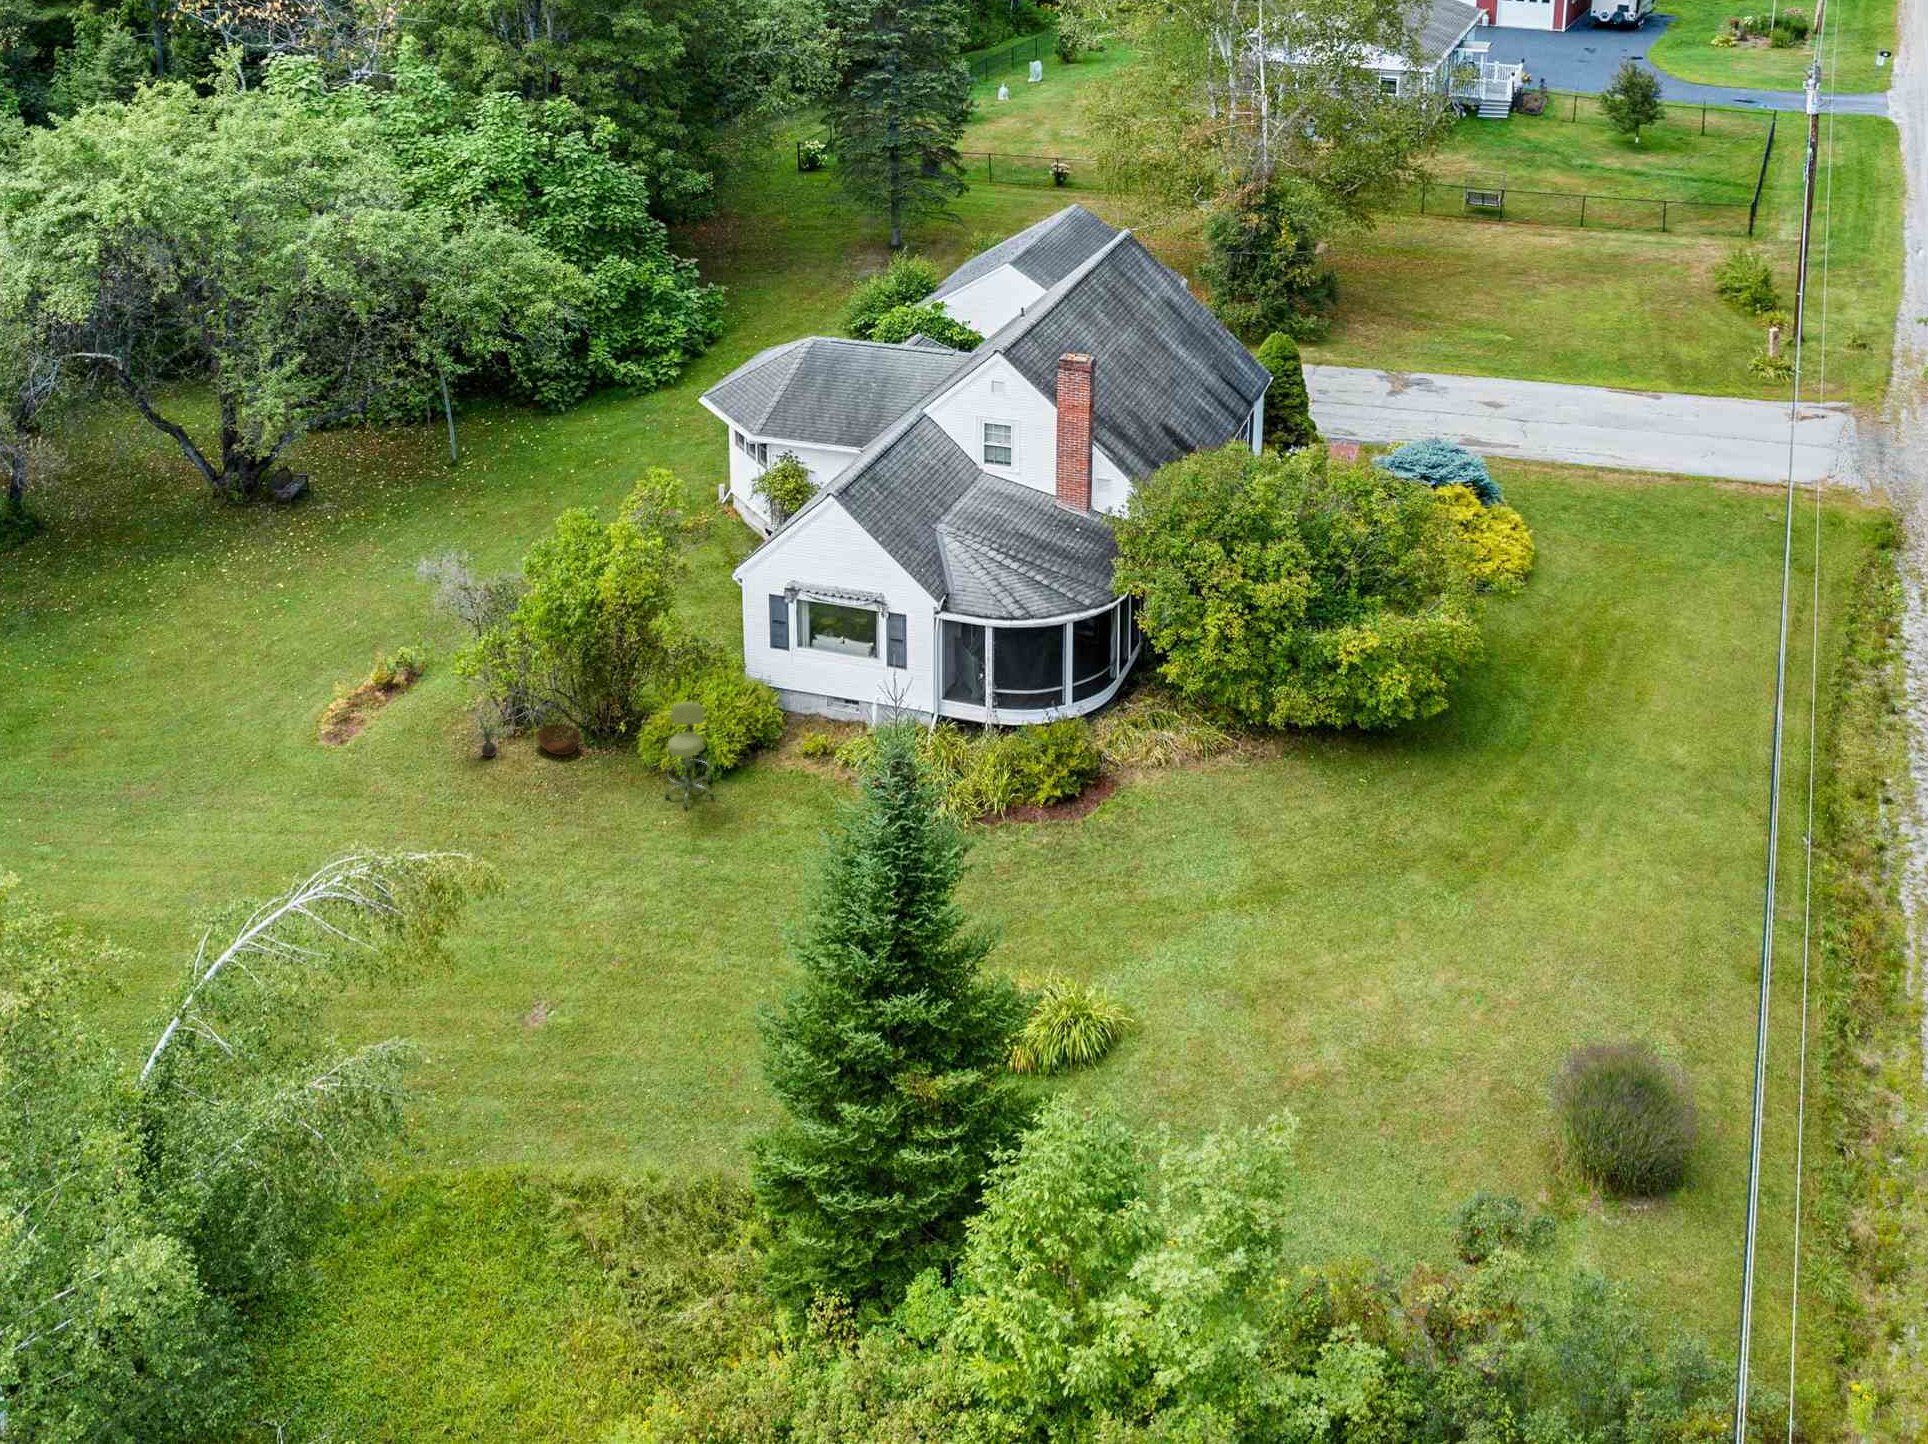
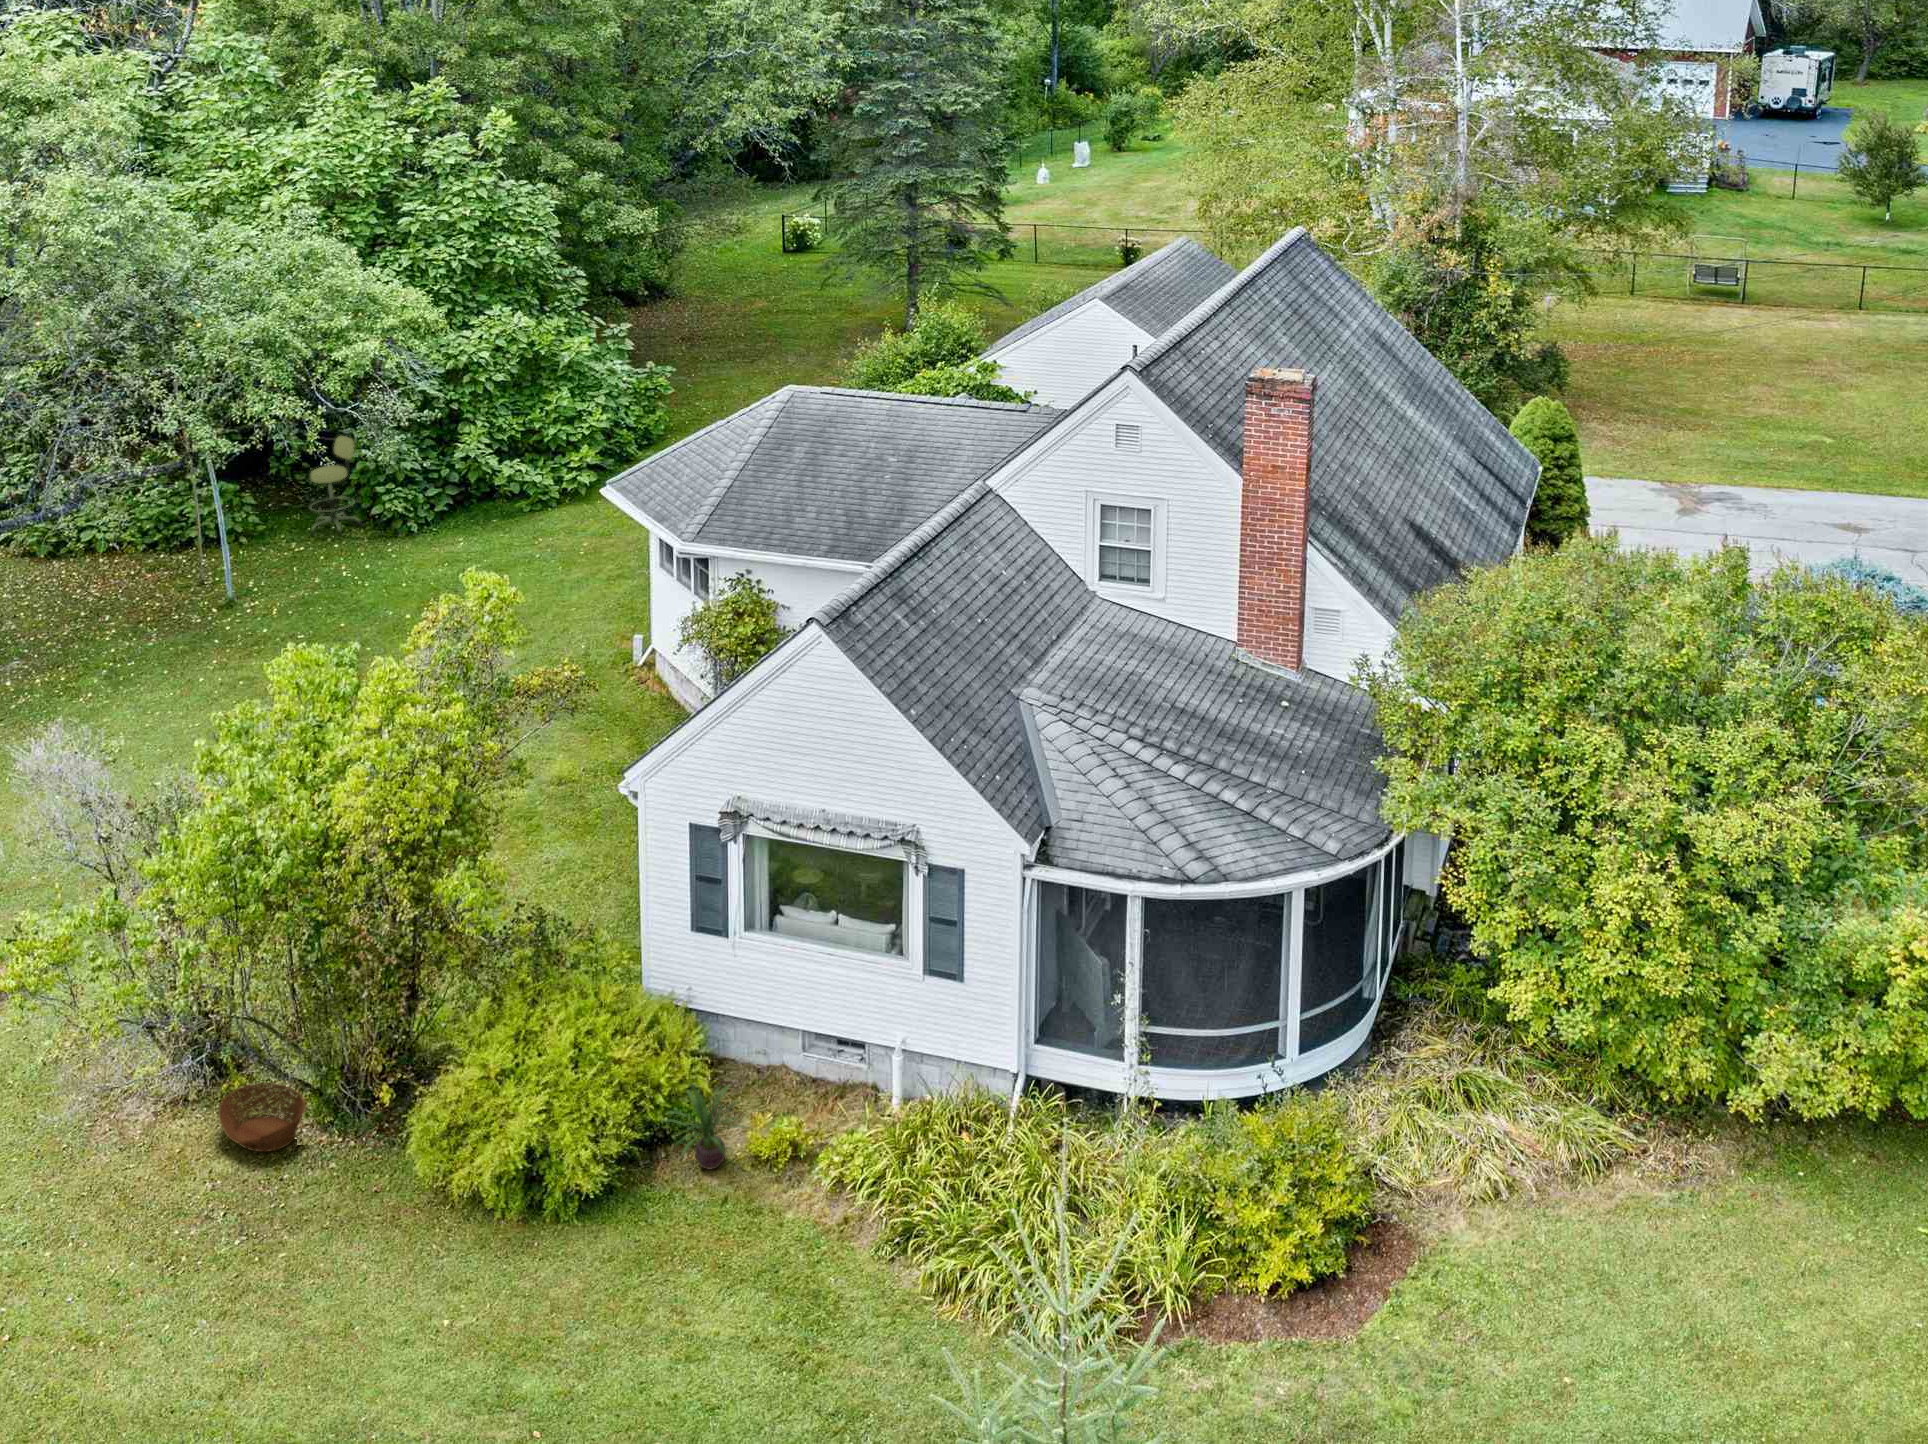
stool: present [665,702,714,808] -> present [310,436,362,536]
decorative plant: present [477,717,498,757] -> present [667,1083,744,1169]

